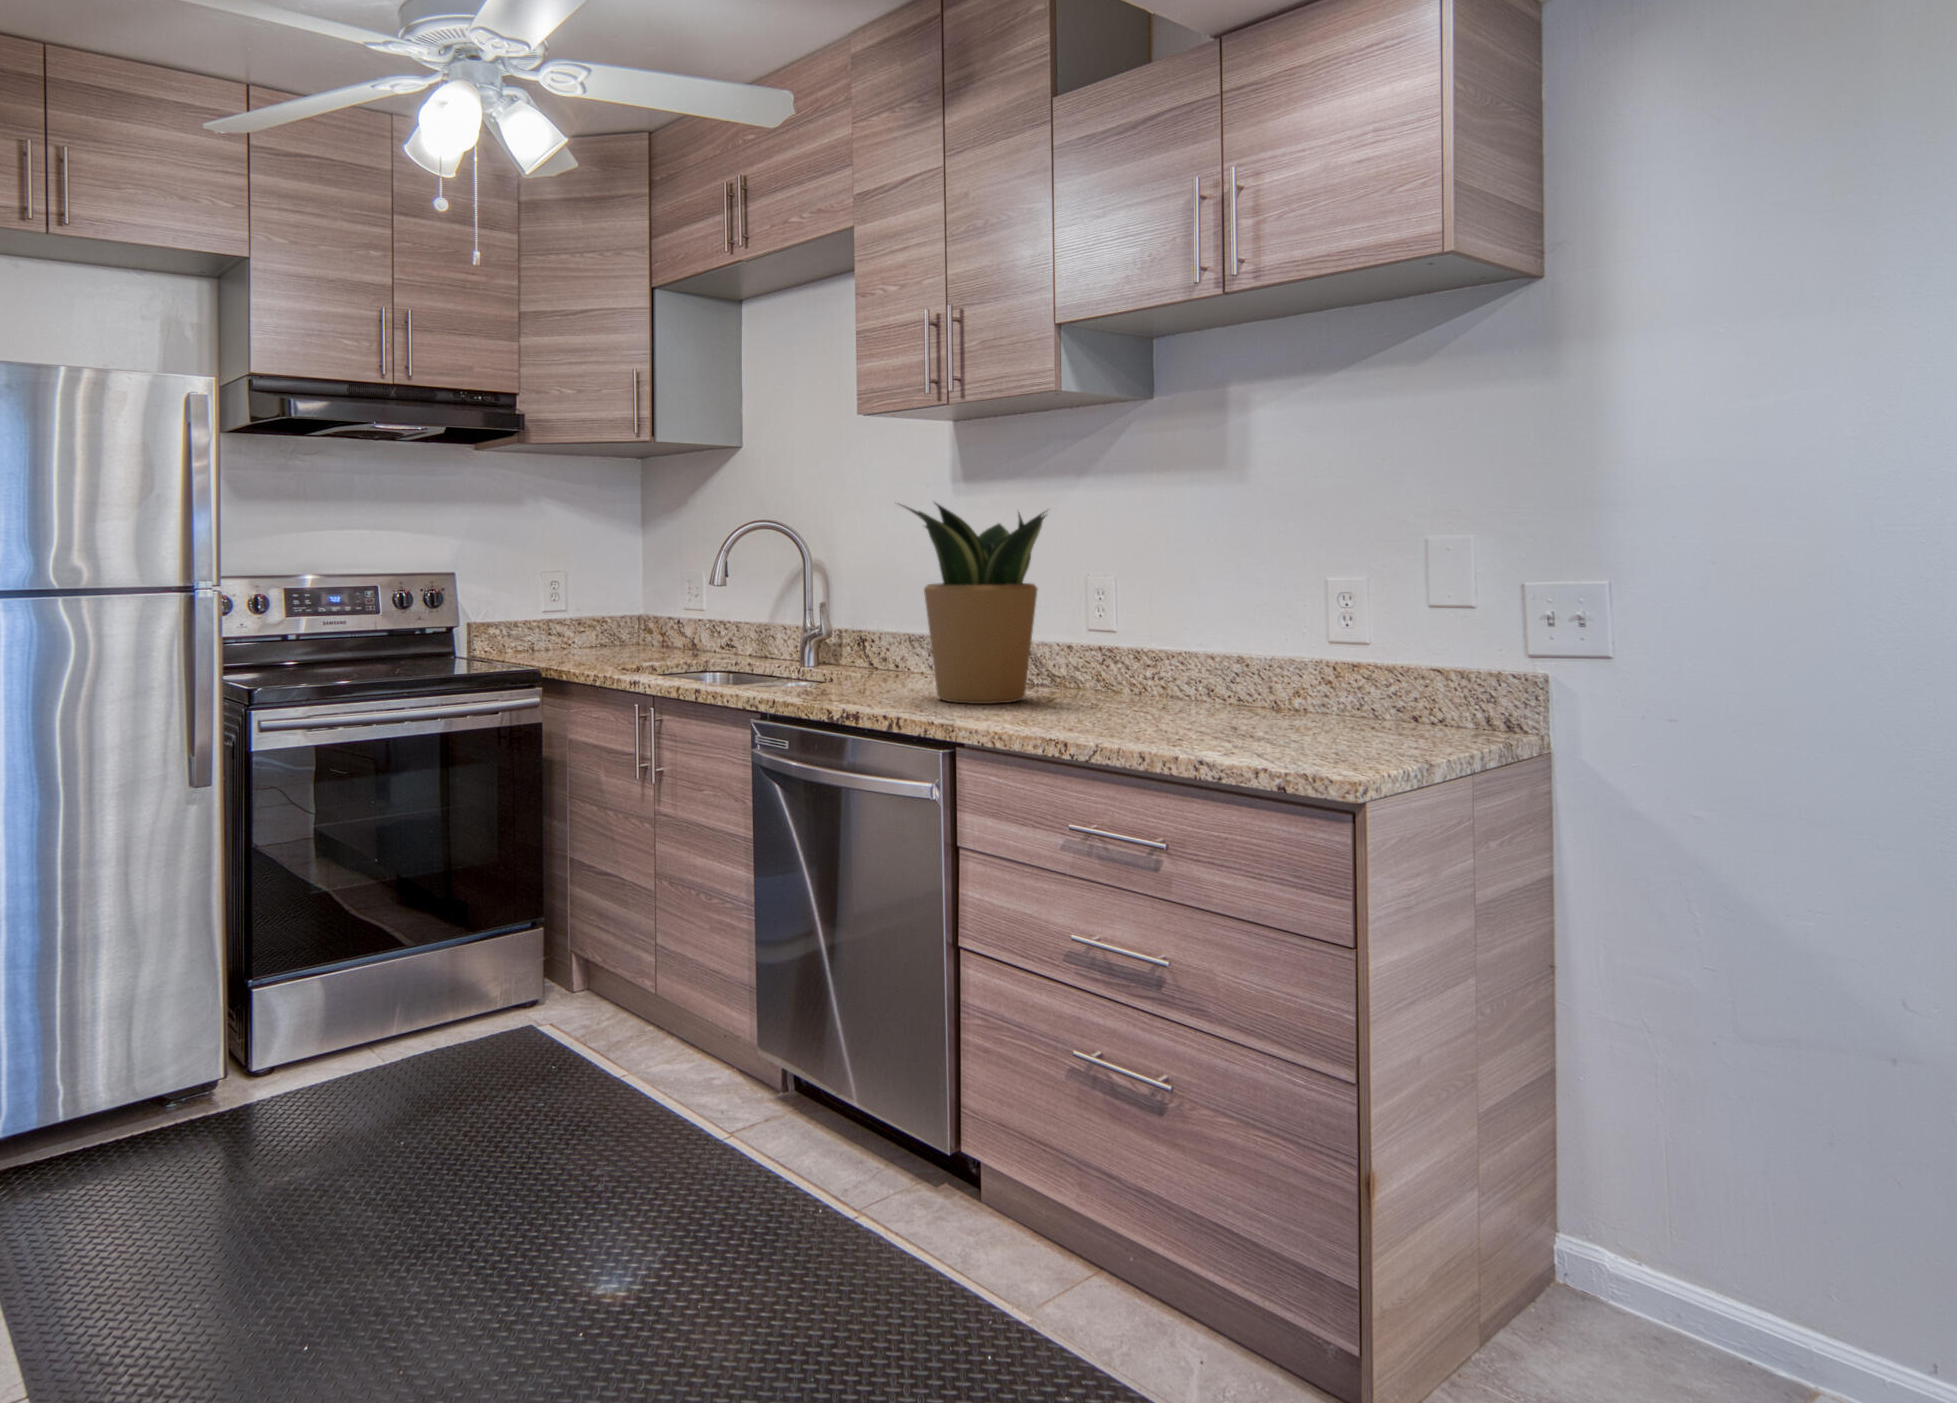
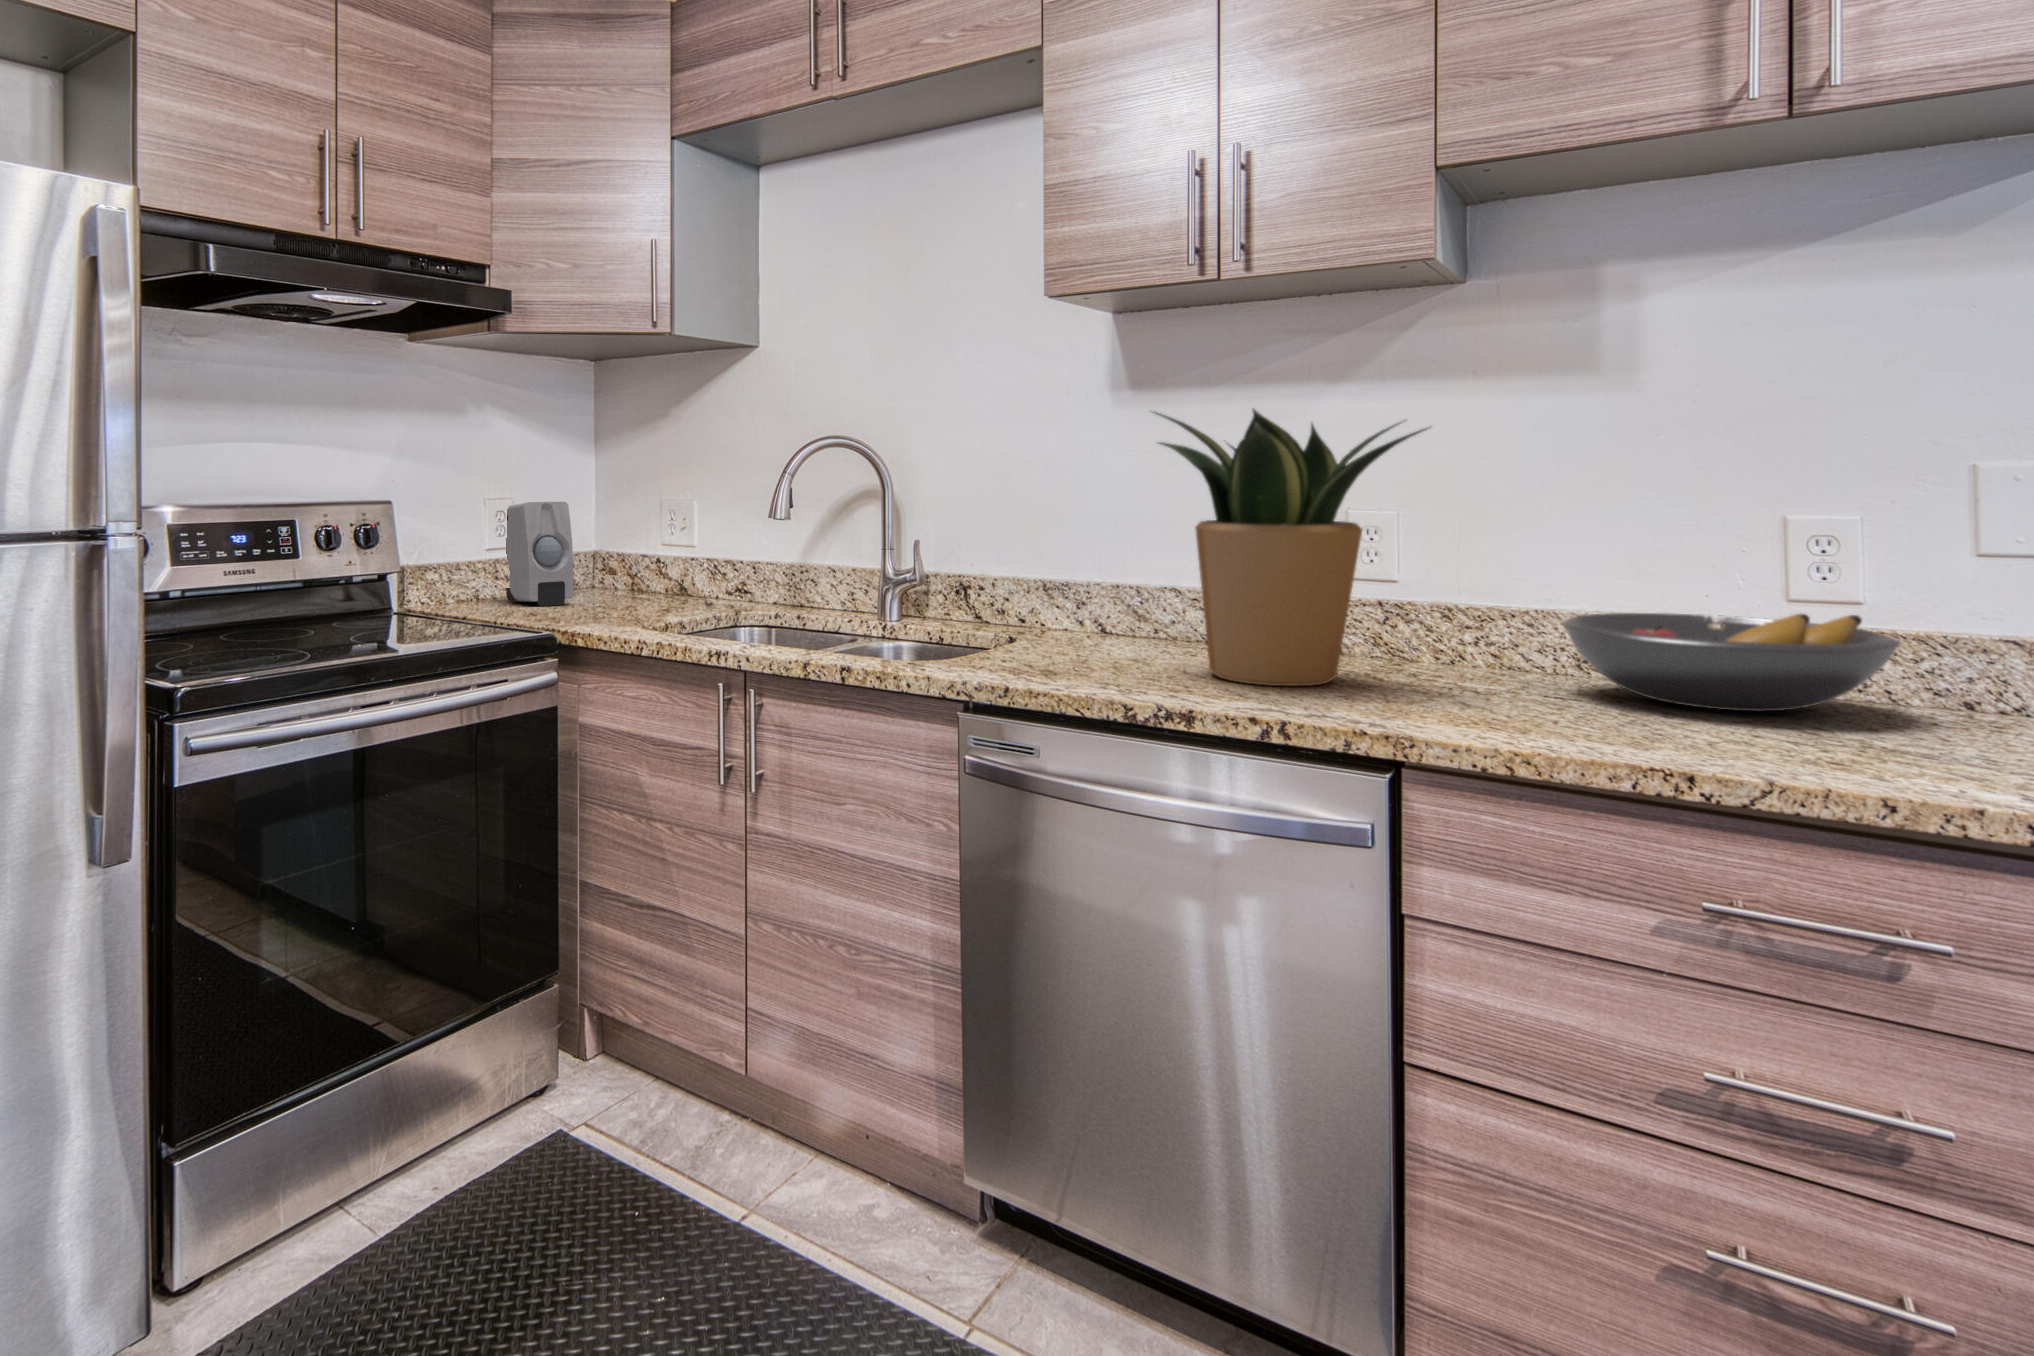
soap dispenser: none [562,574,611,657] -> present [506,502,573,606]
fruit bowl: none [1151,648,1351,718] -> present [1563,613,1901,711]

